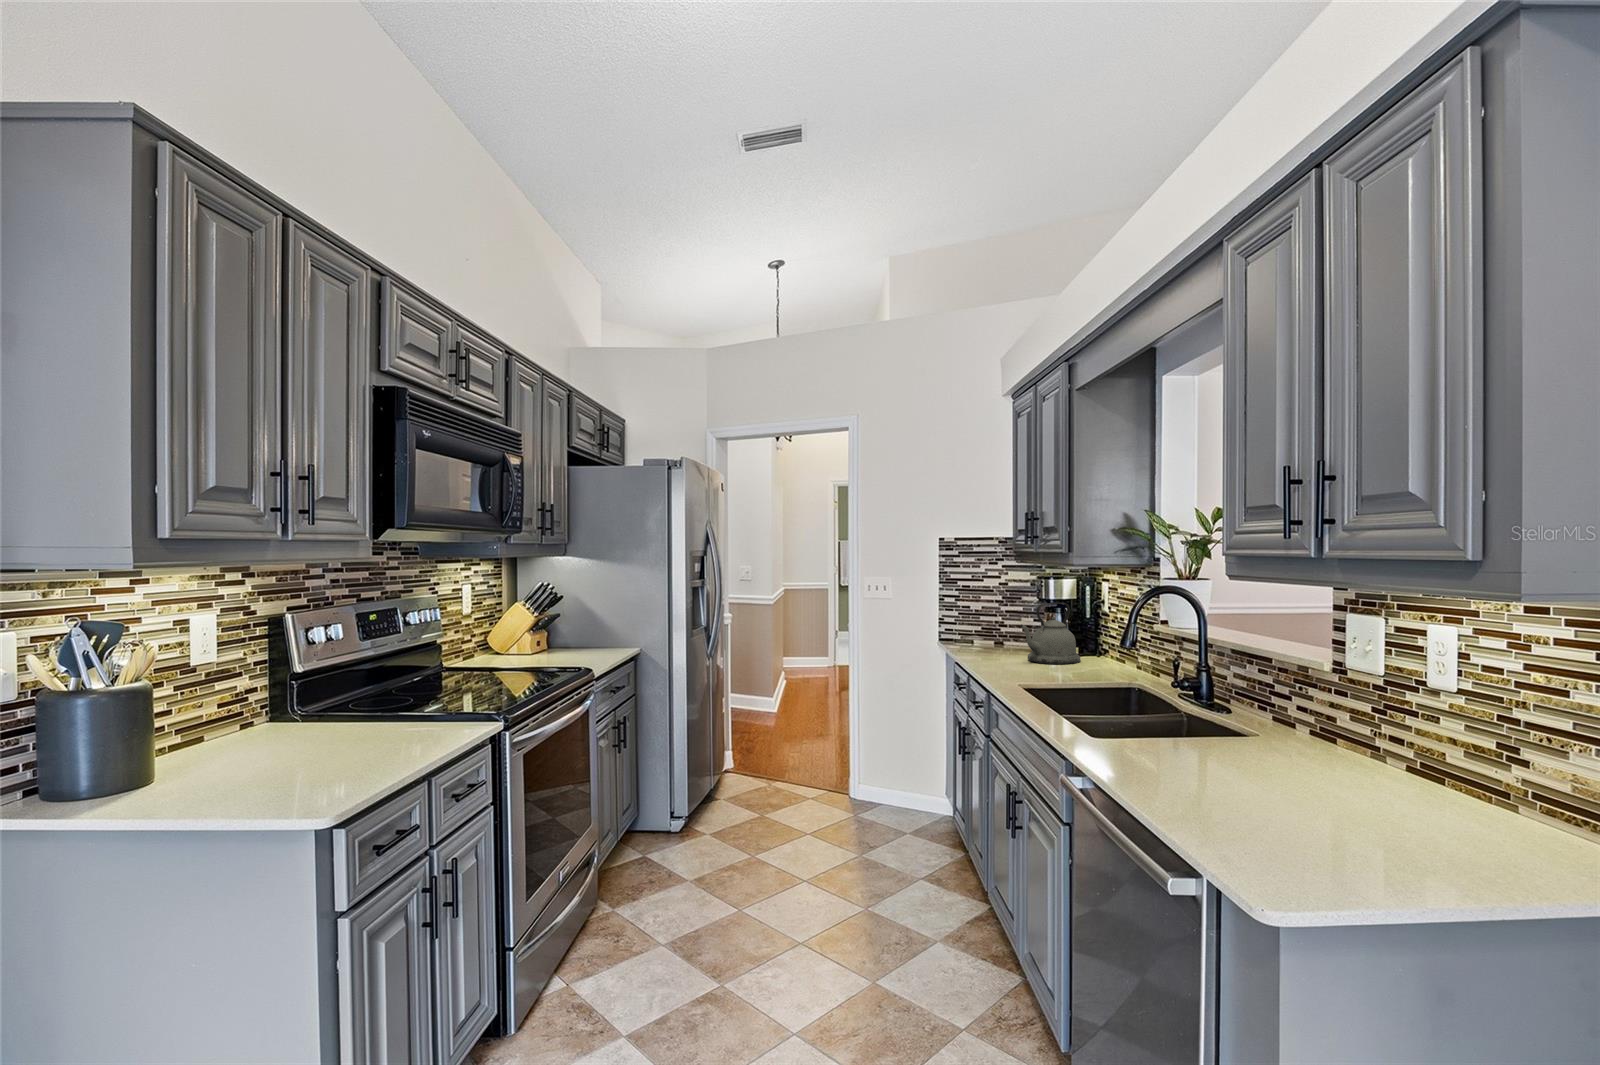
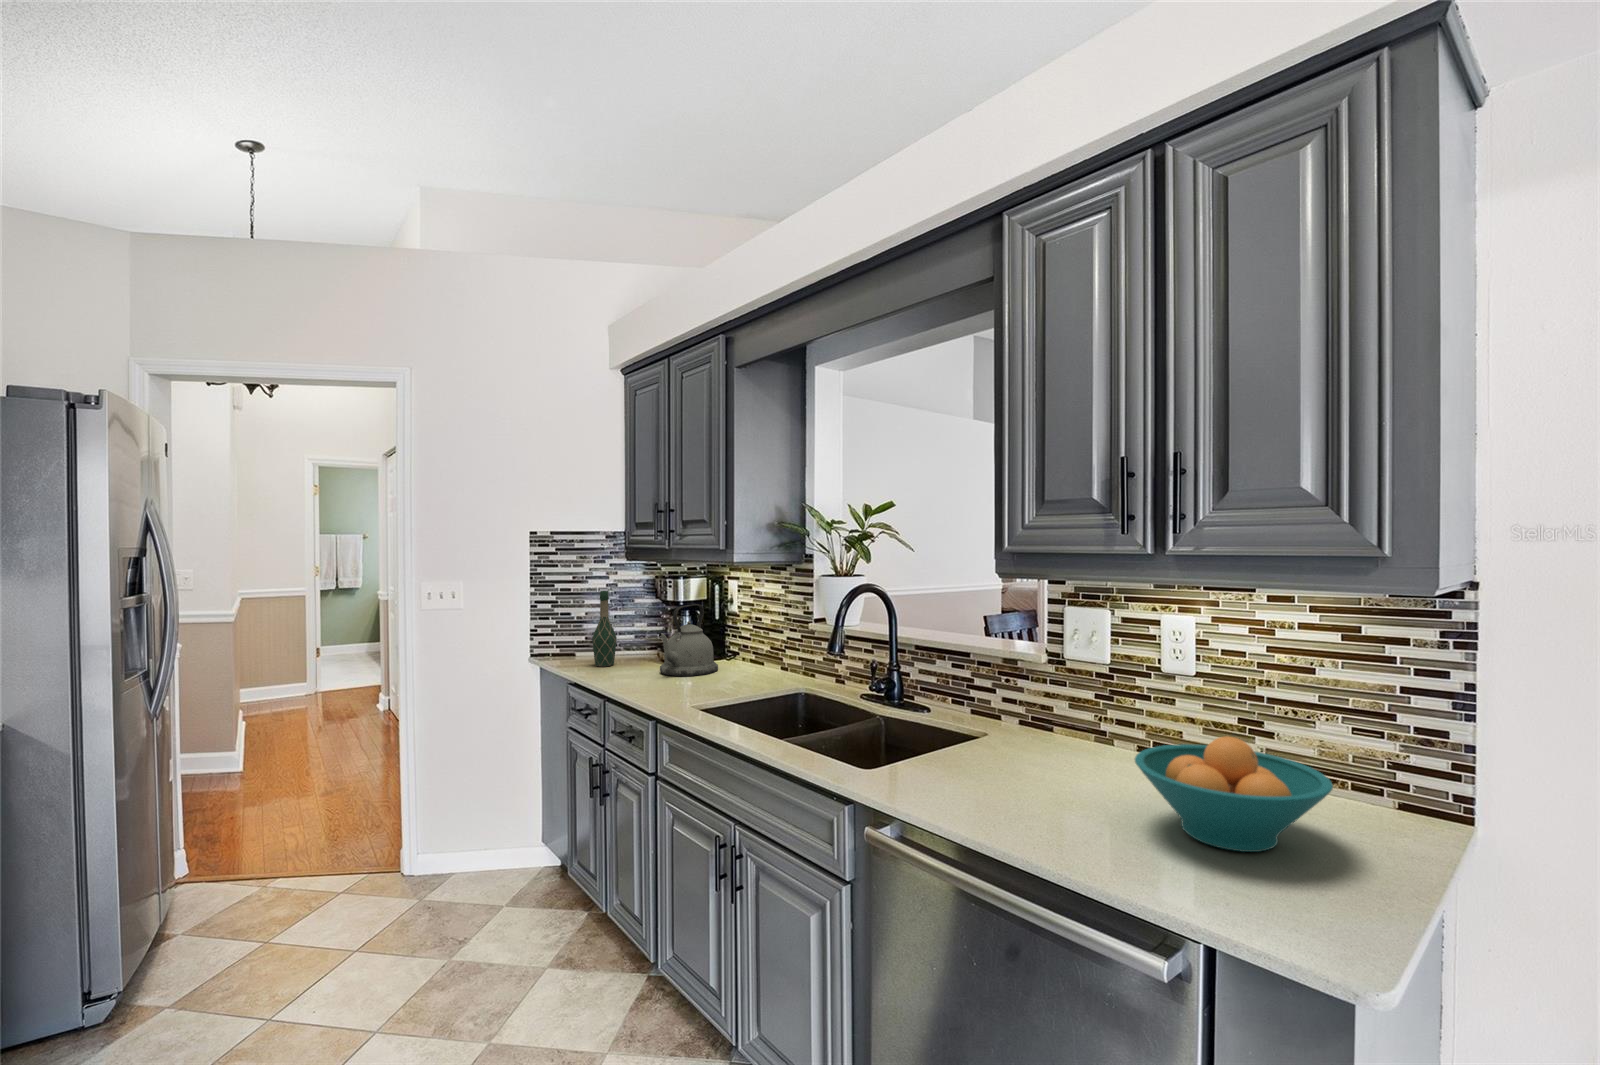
wine bottle: none [981,588,1001,651] -> present [592,591,617,666]
fruit bowl: none [1276,737,1487,848] -> present [1135,736,1333,852]

